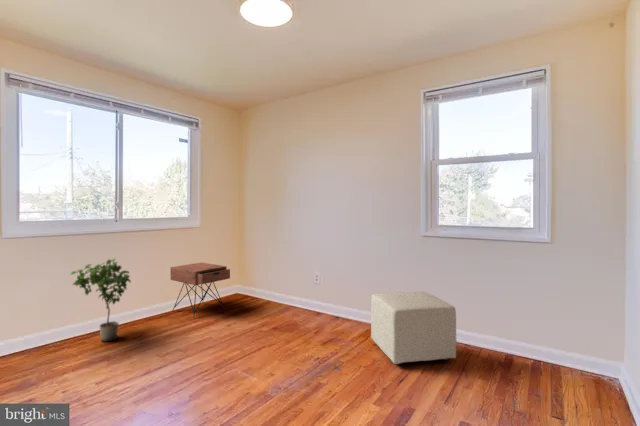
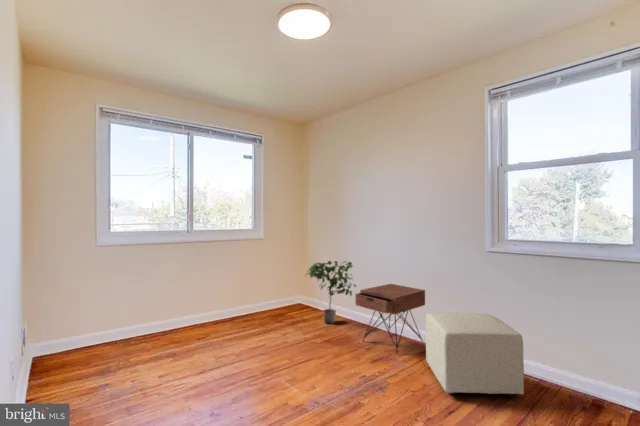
potted plant: present [71,259,131,341] -> present [306,261,356,324]
nightstand: present [170,263,230,316] -> present [355,284,425,354]

